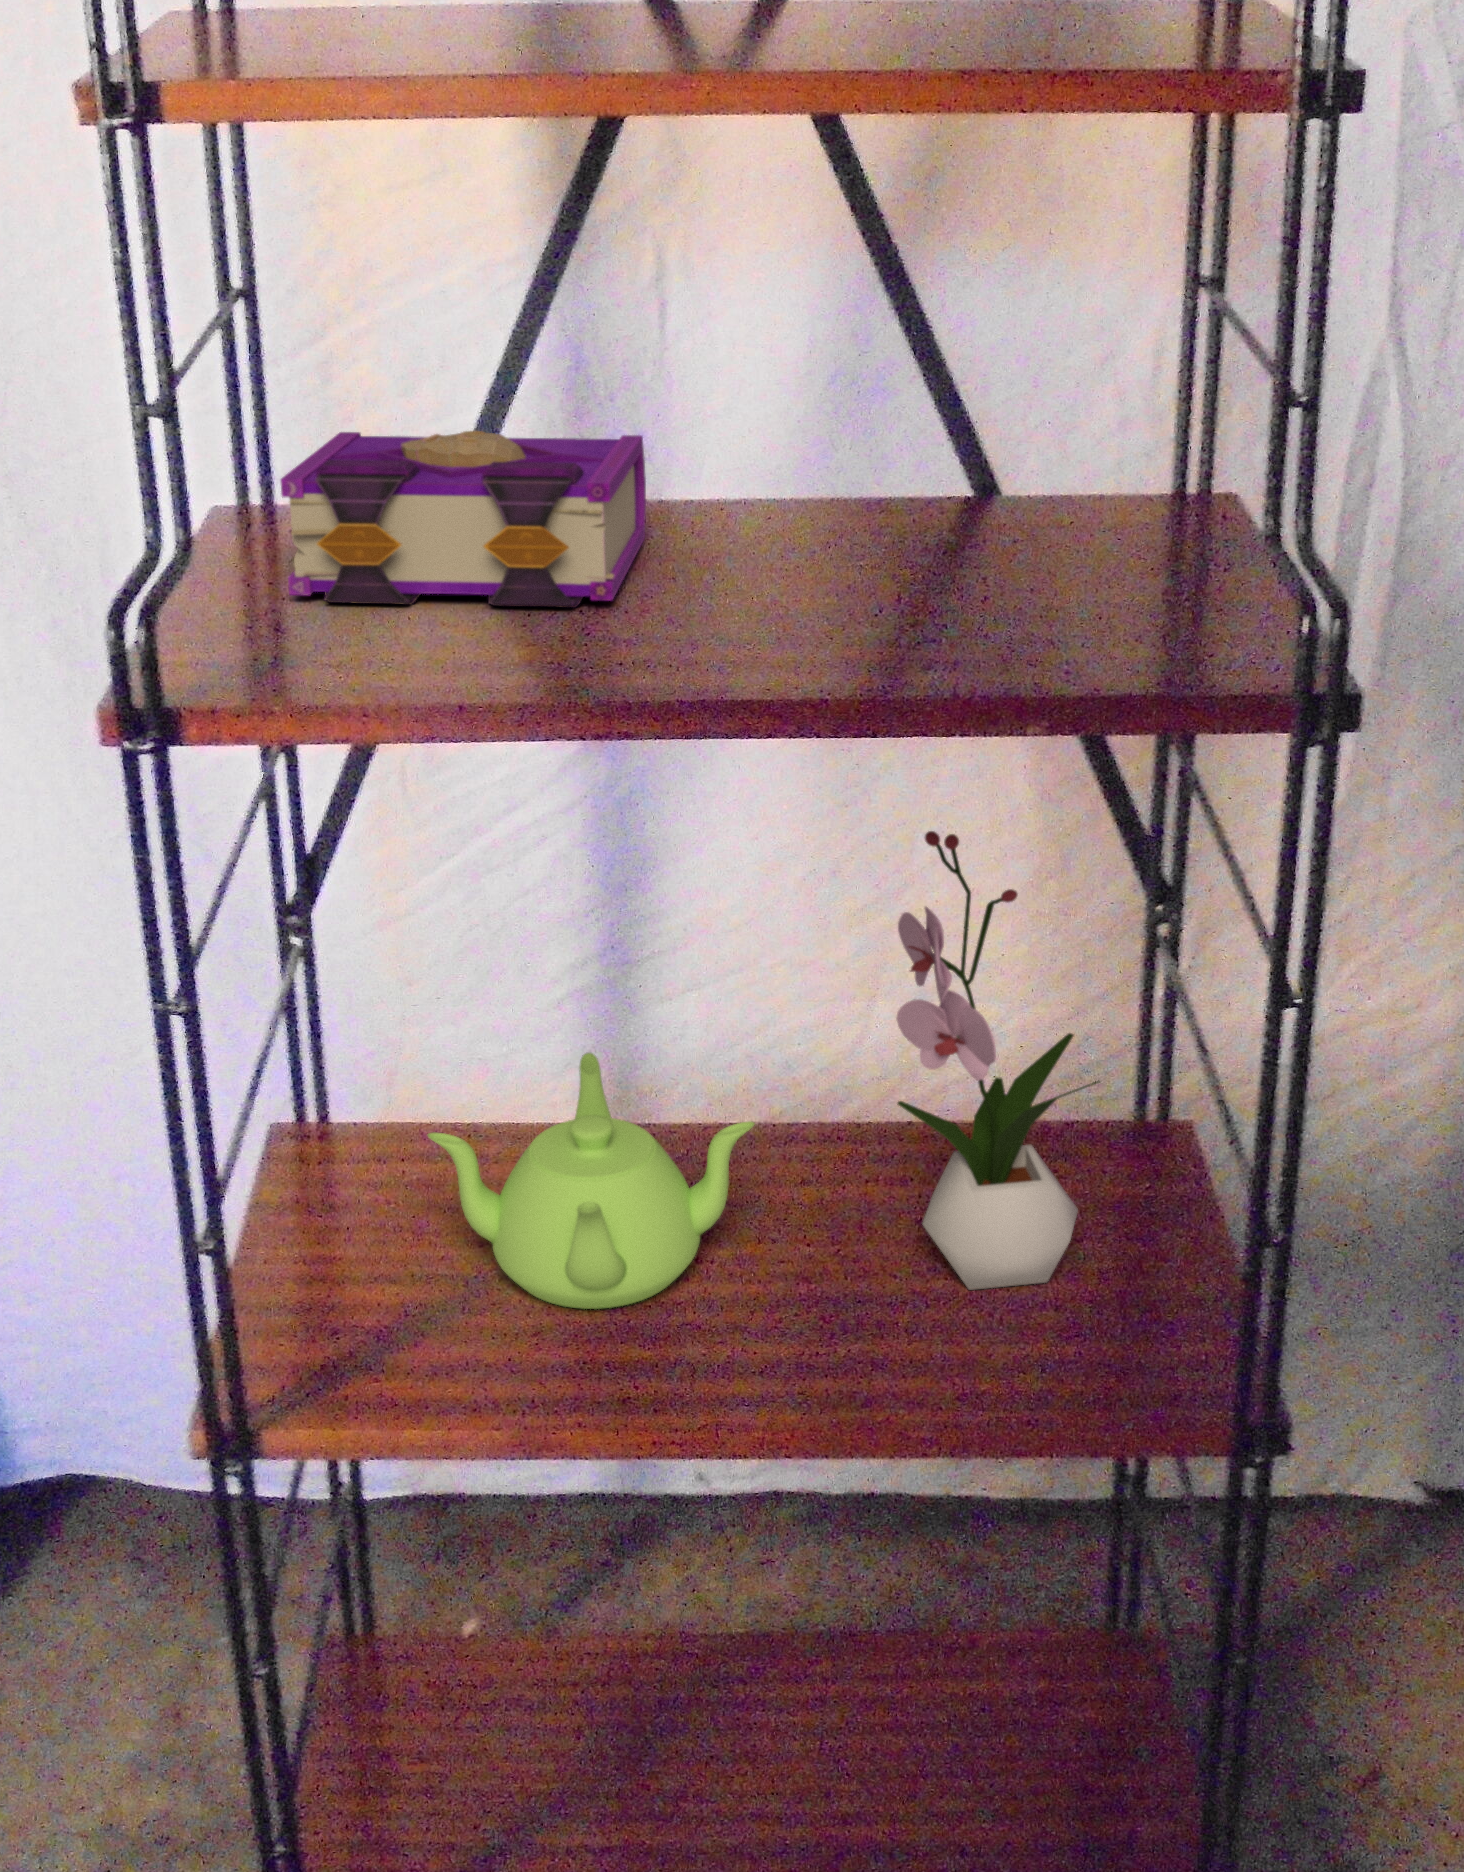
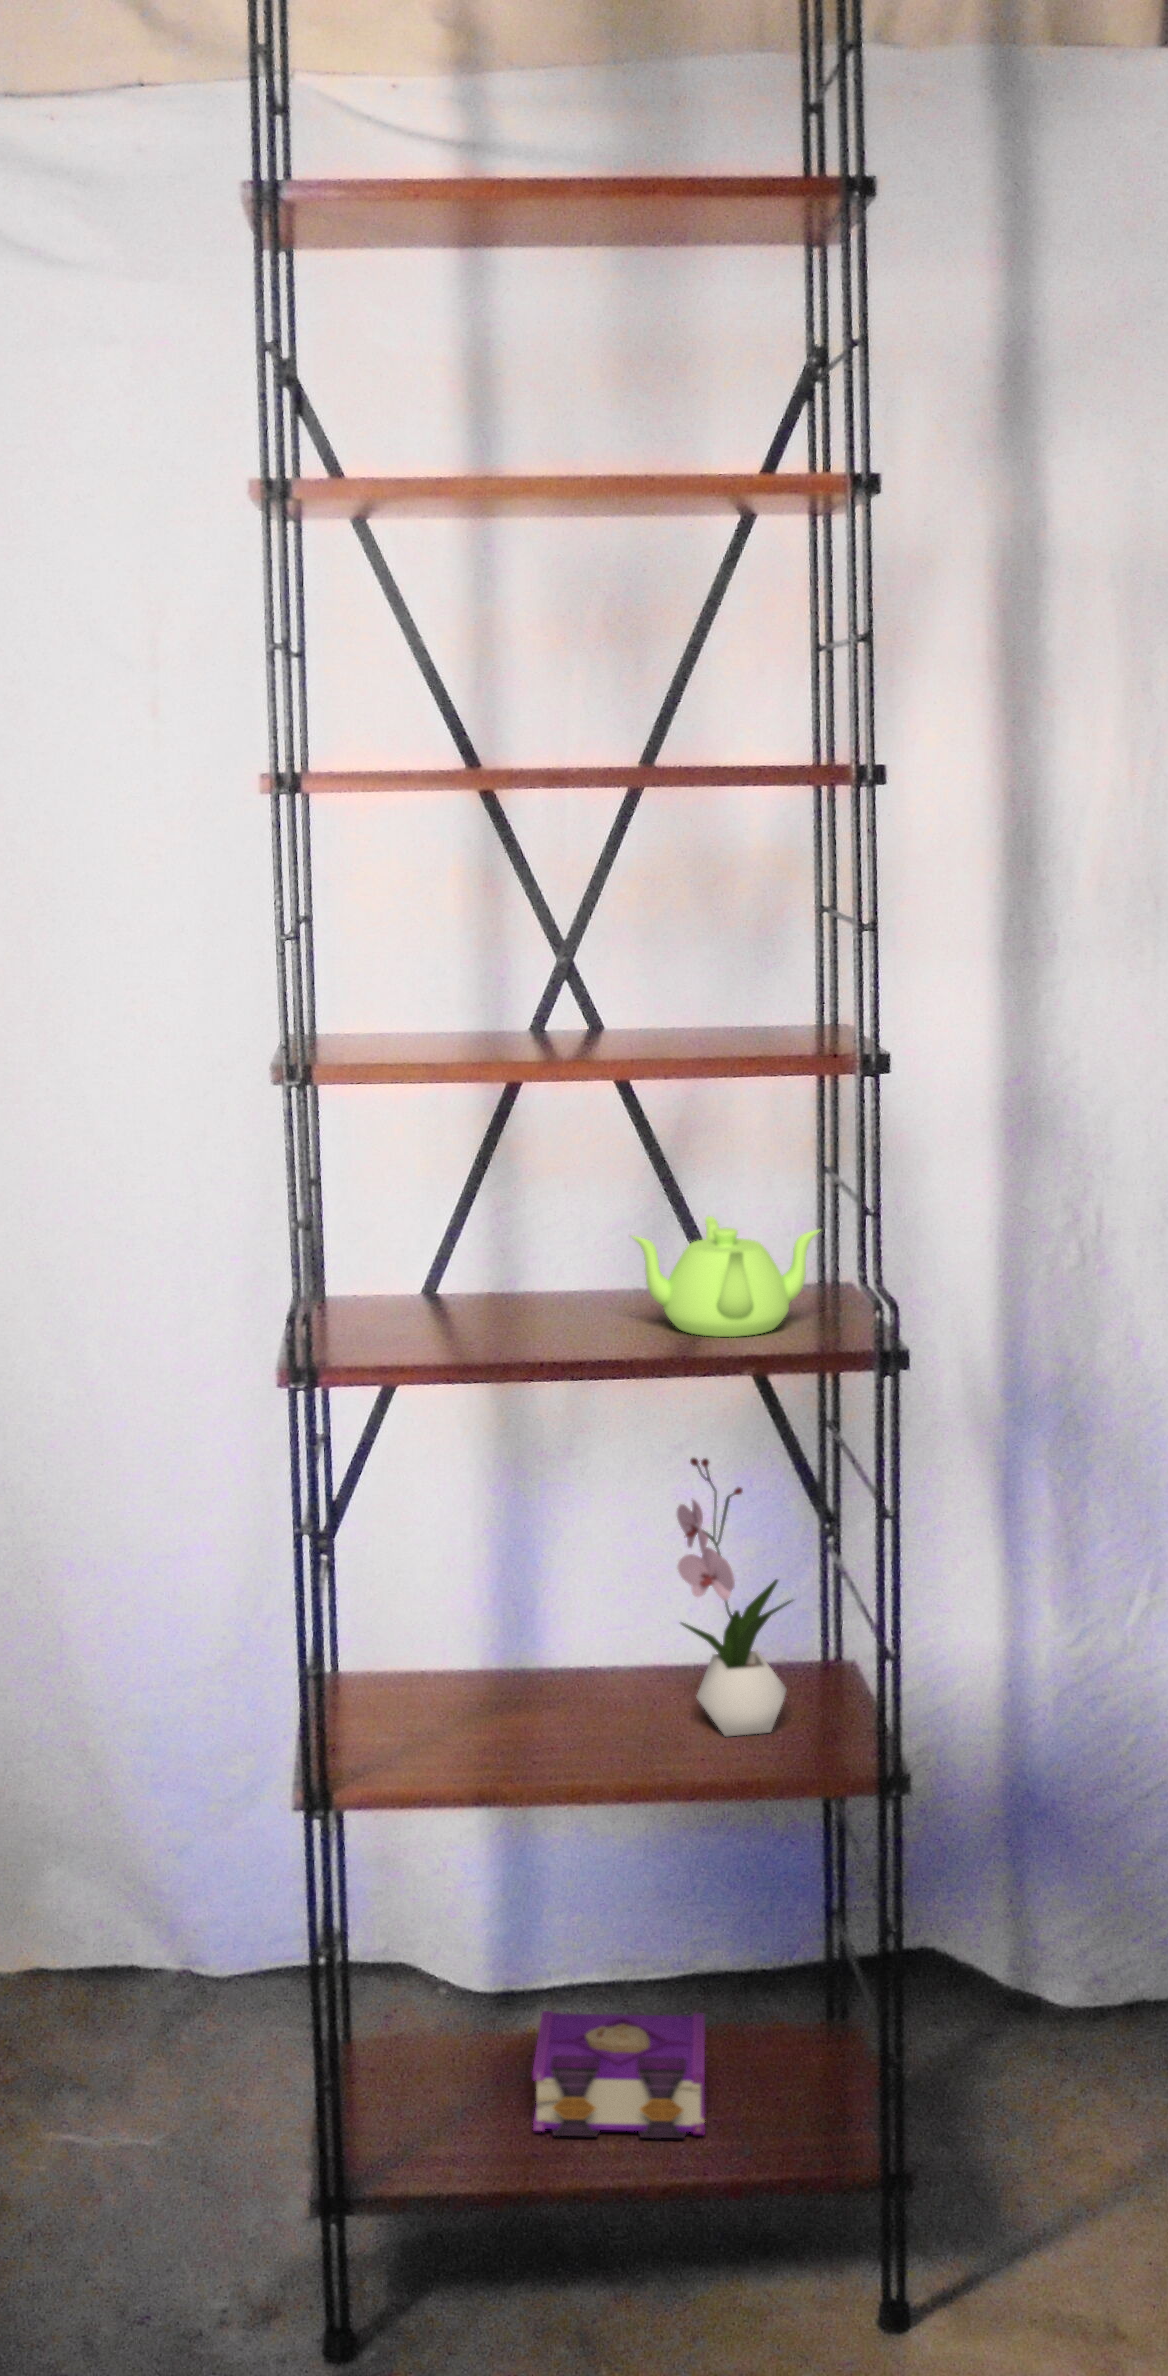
book: present [280,431,646,608] -> present [533,2011,705,2138]
teapot: present [428,1053,754,1309] -> present [631,1216,820,1337]

